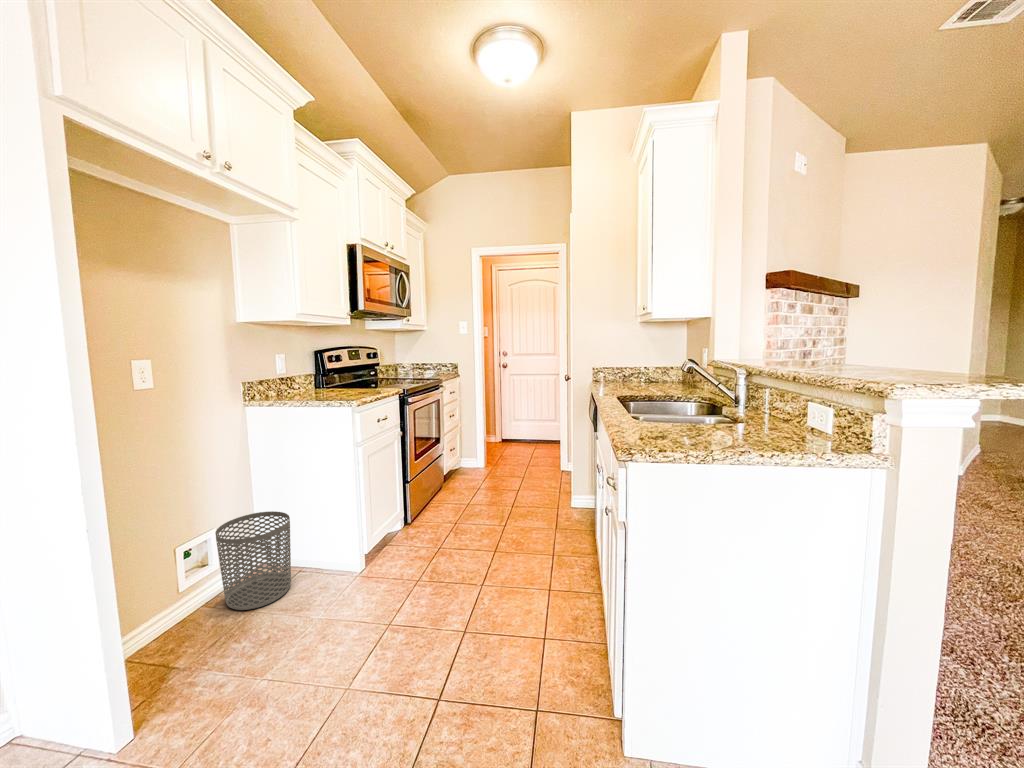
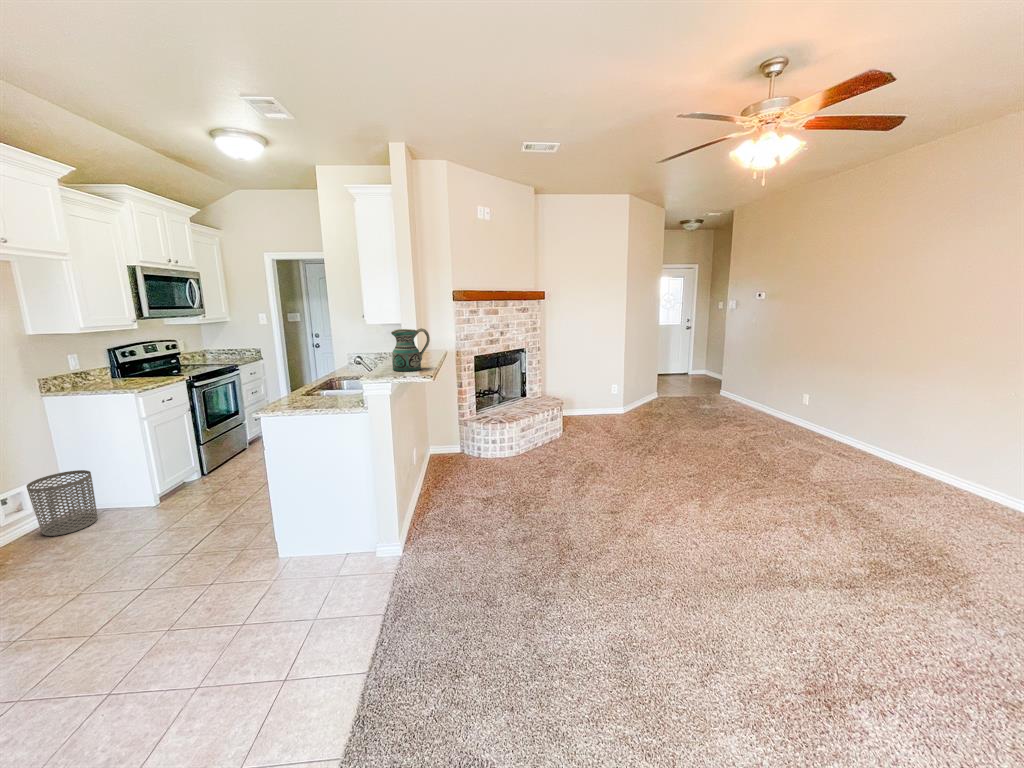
ceramic pitcher: none [839,287,926,375] -> present [391,328,430,371]

